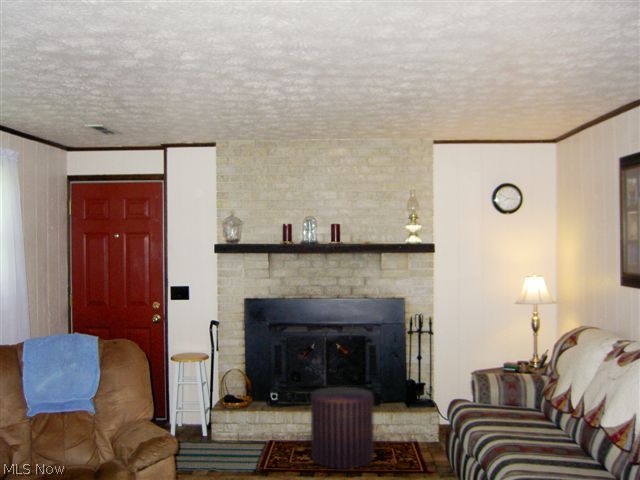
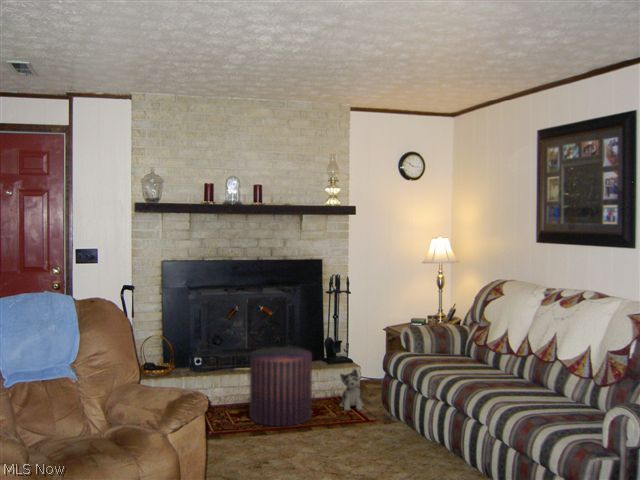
plush toy: none [406,415,434,461] -> present [340,369,364,411]

